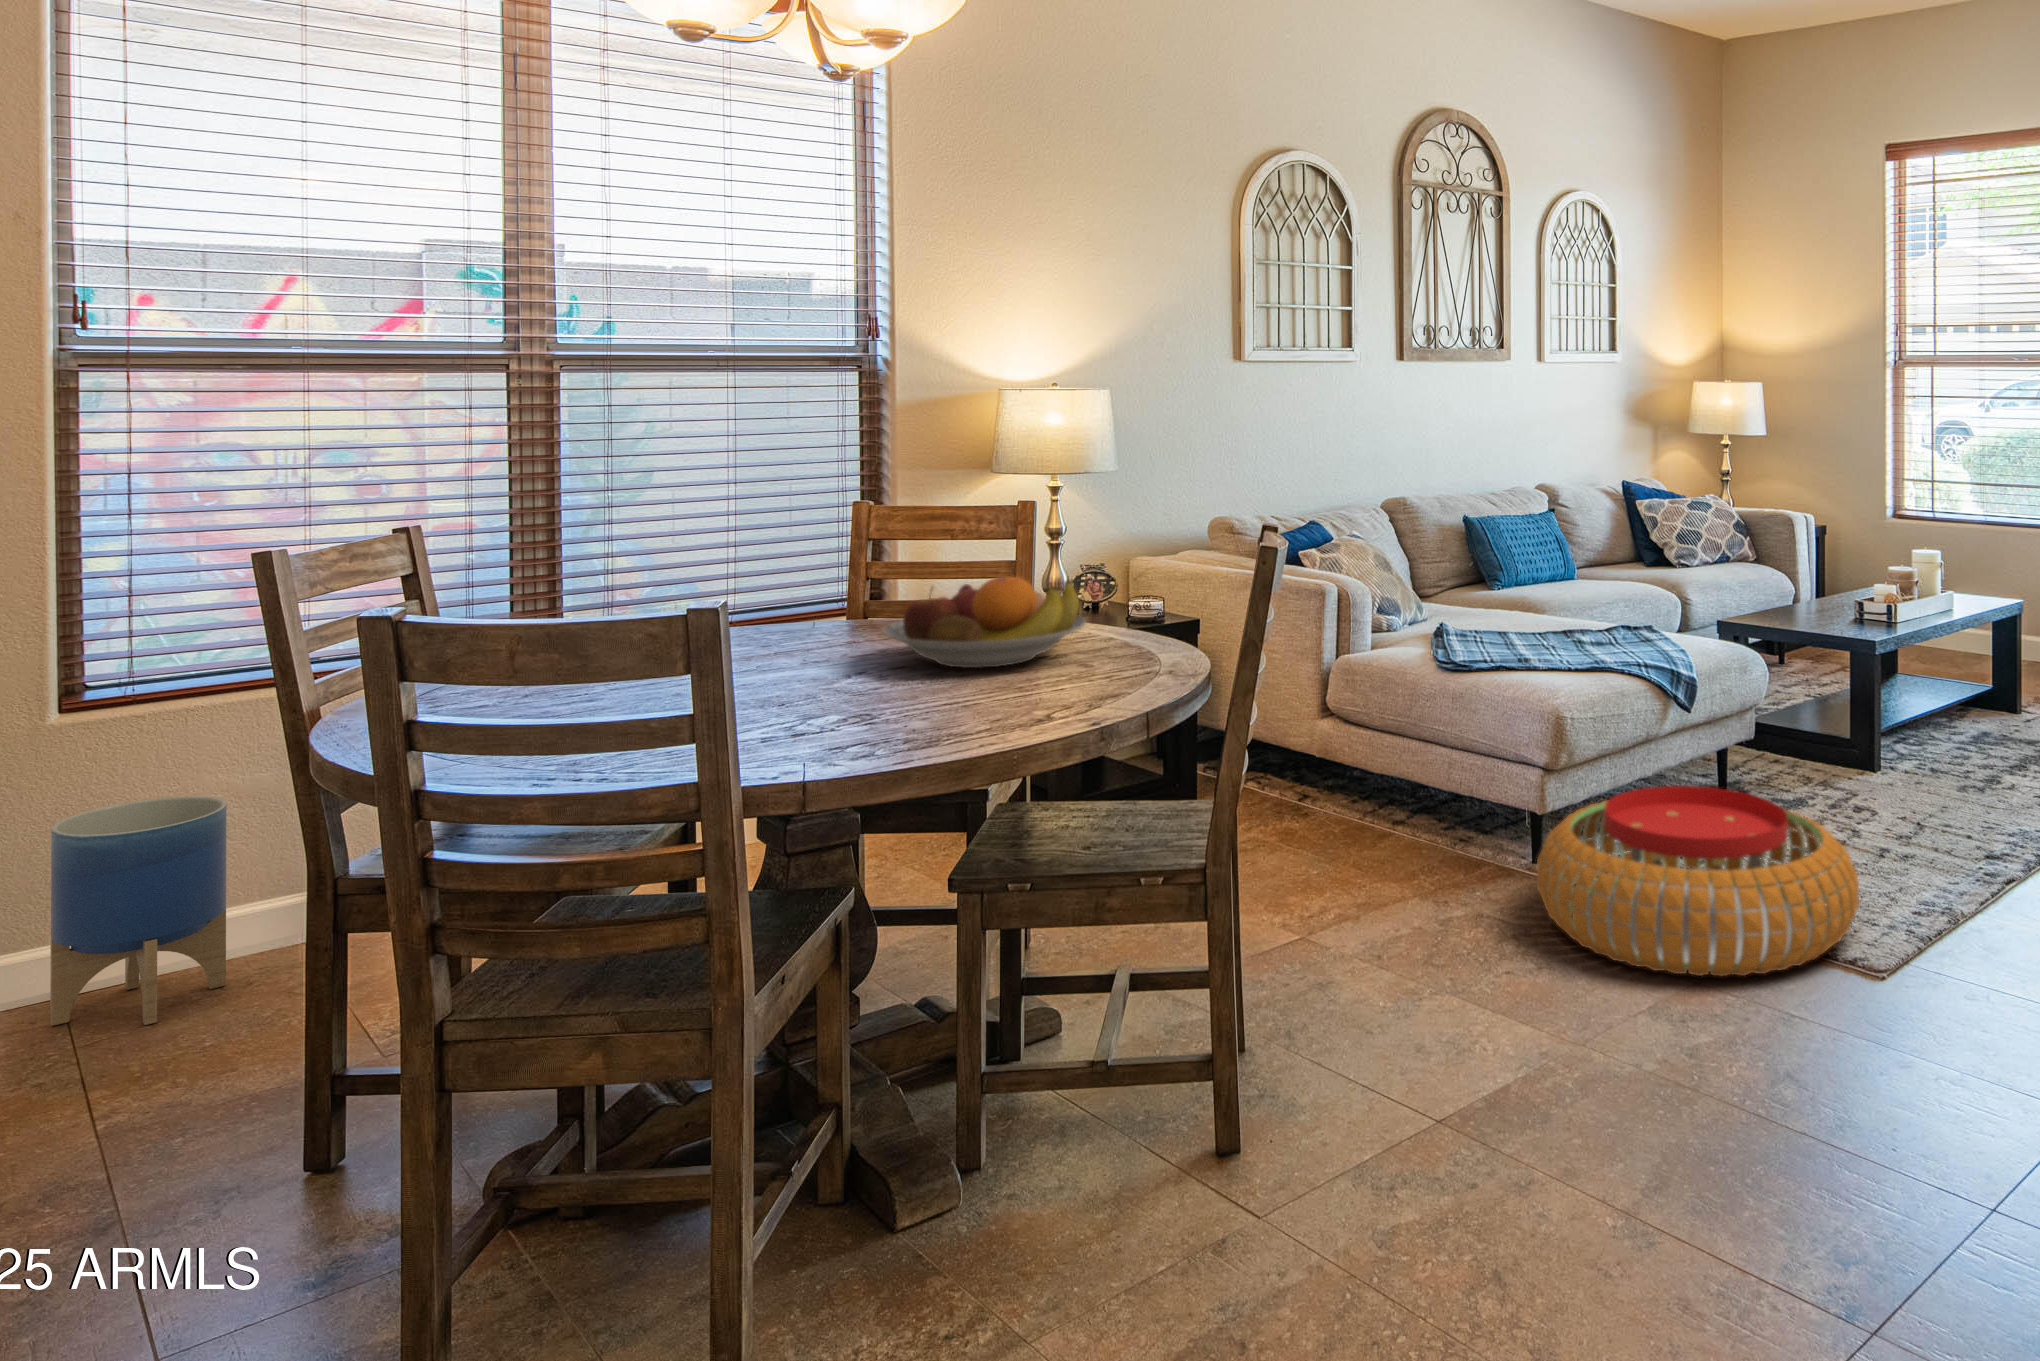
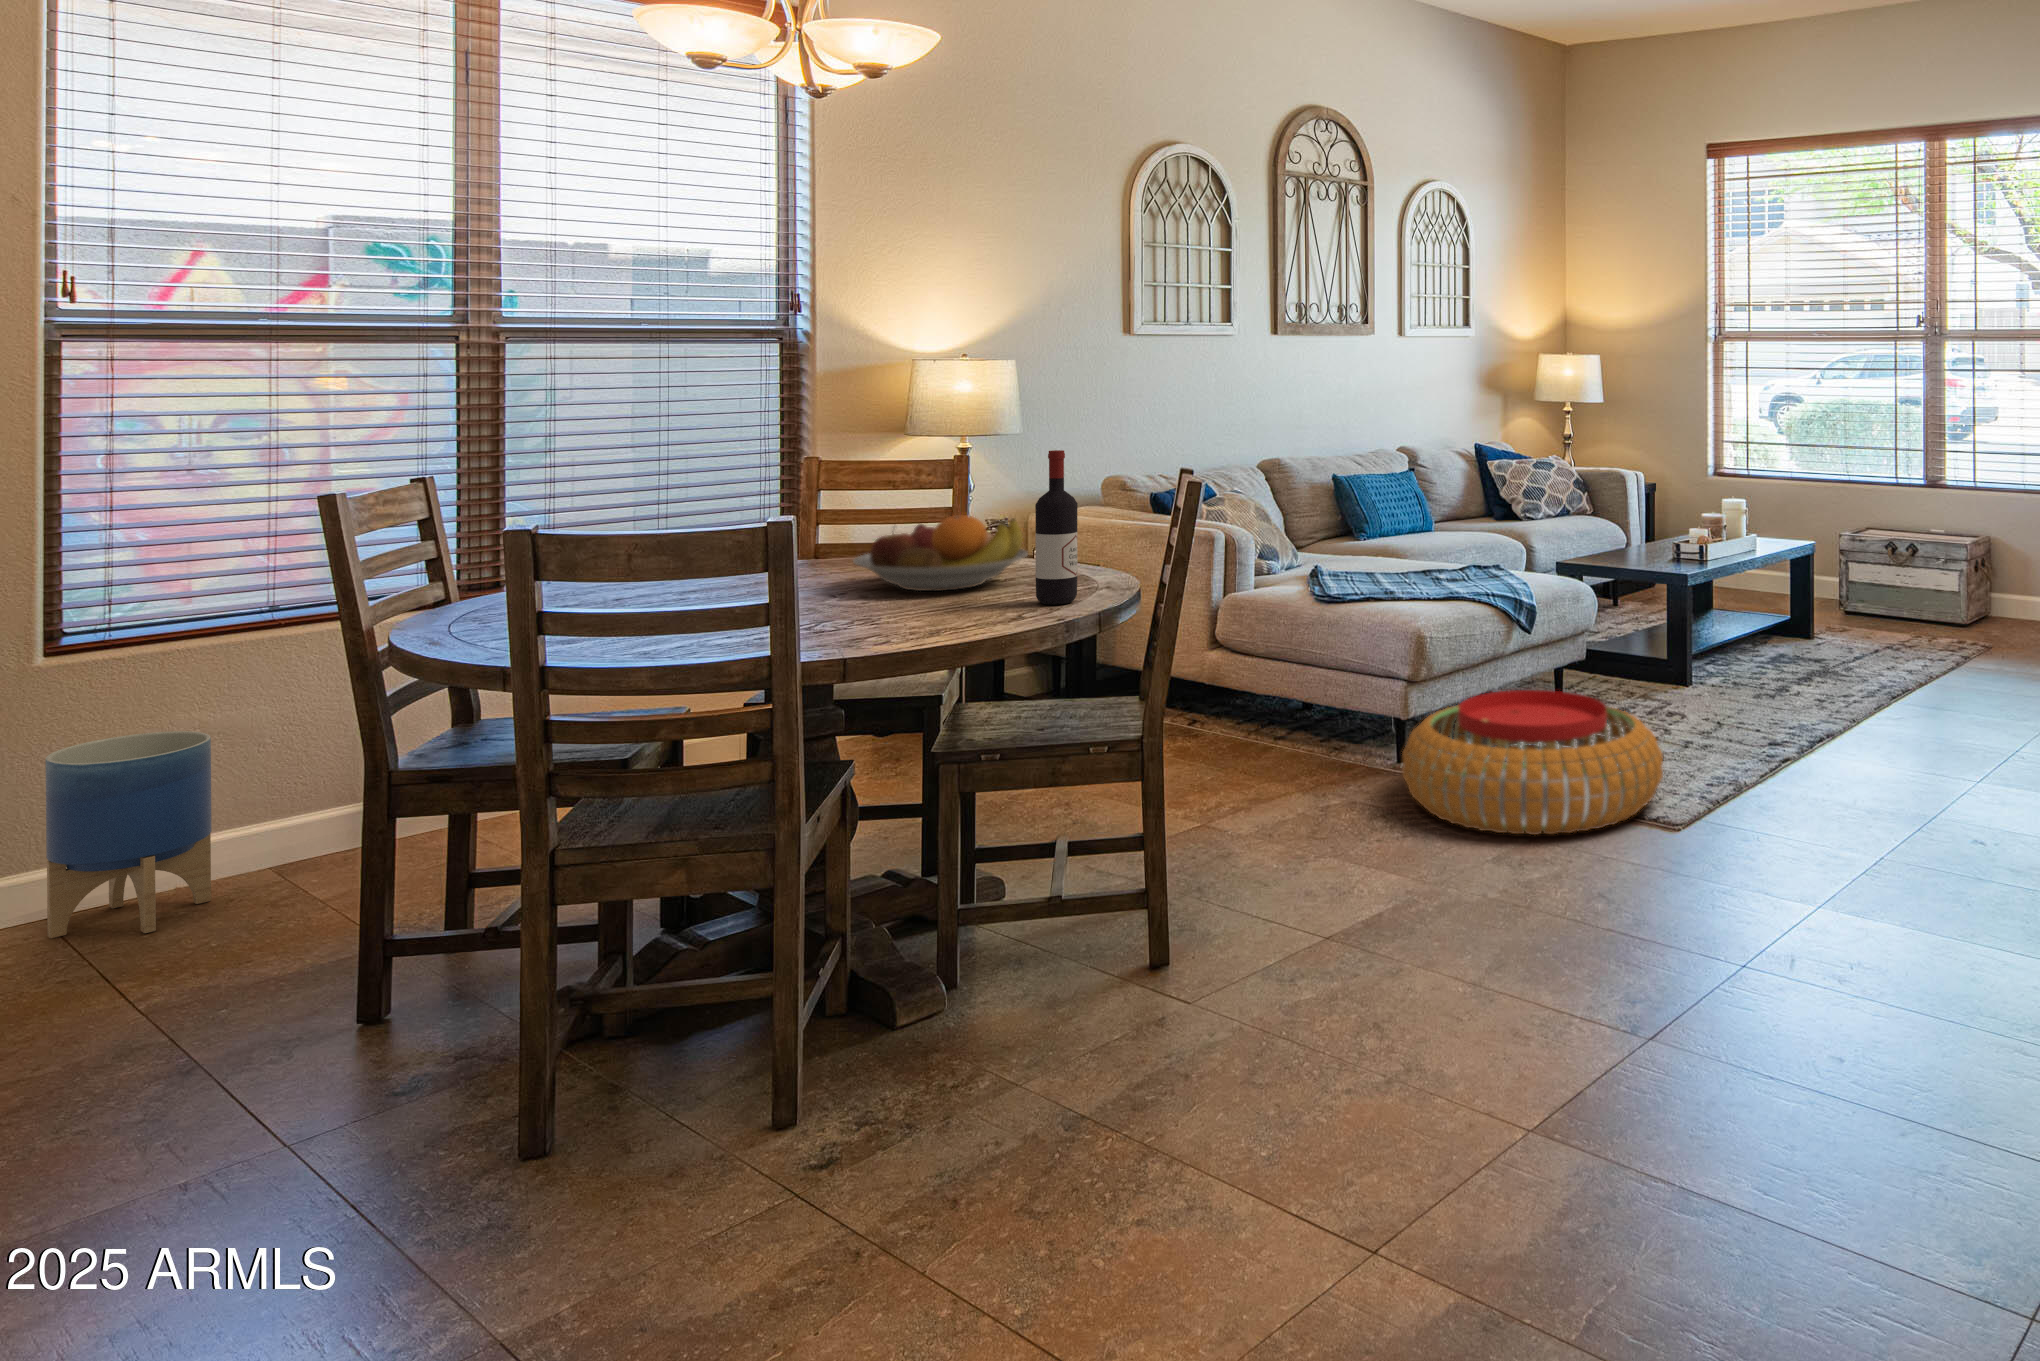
wine bottle: none [1084,502,1134,692] -> present [1035,450,1078,605]

